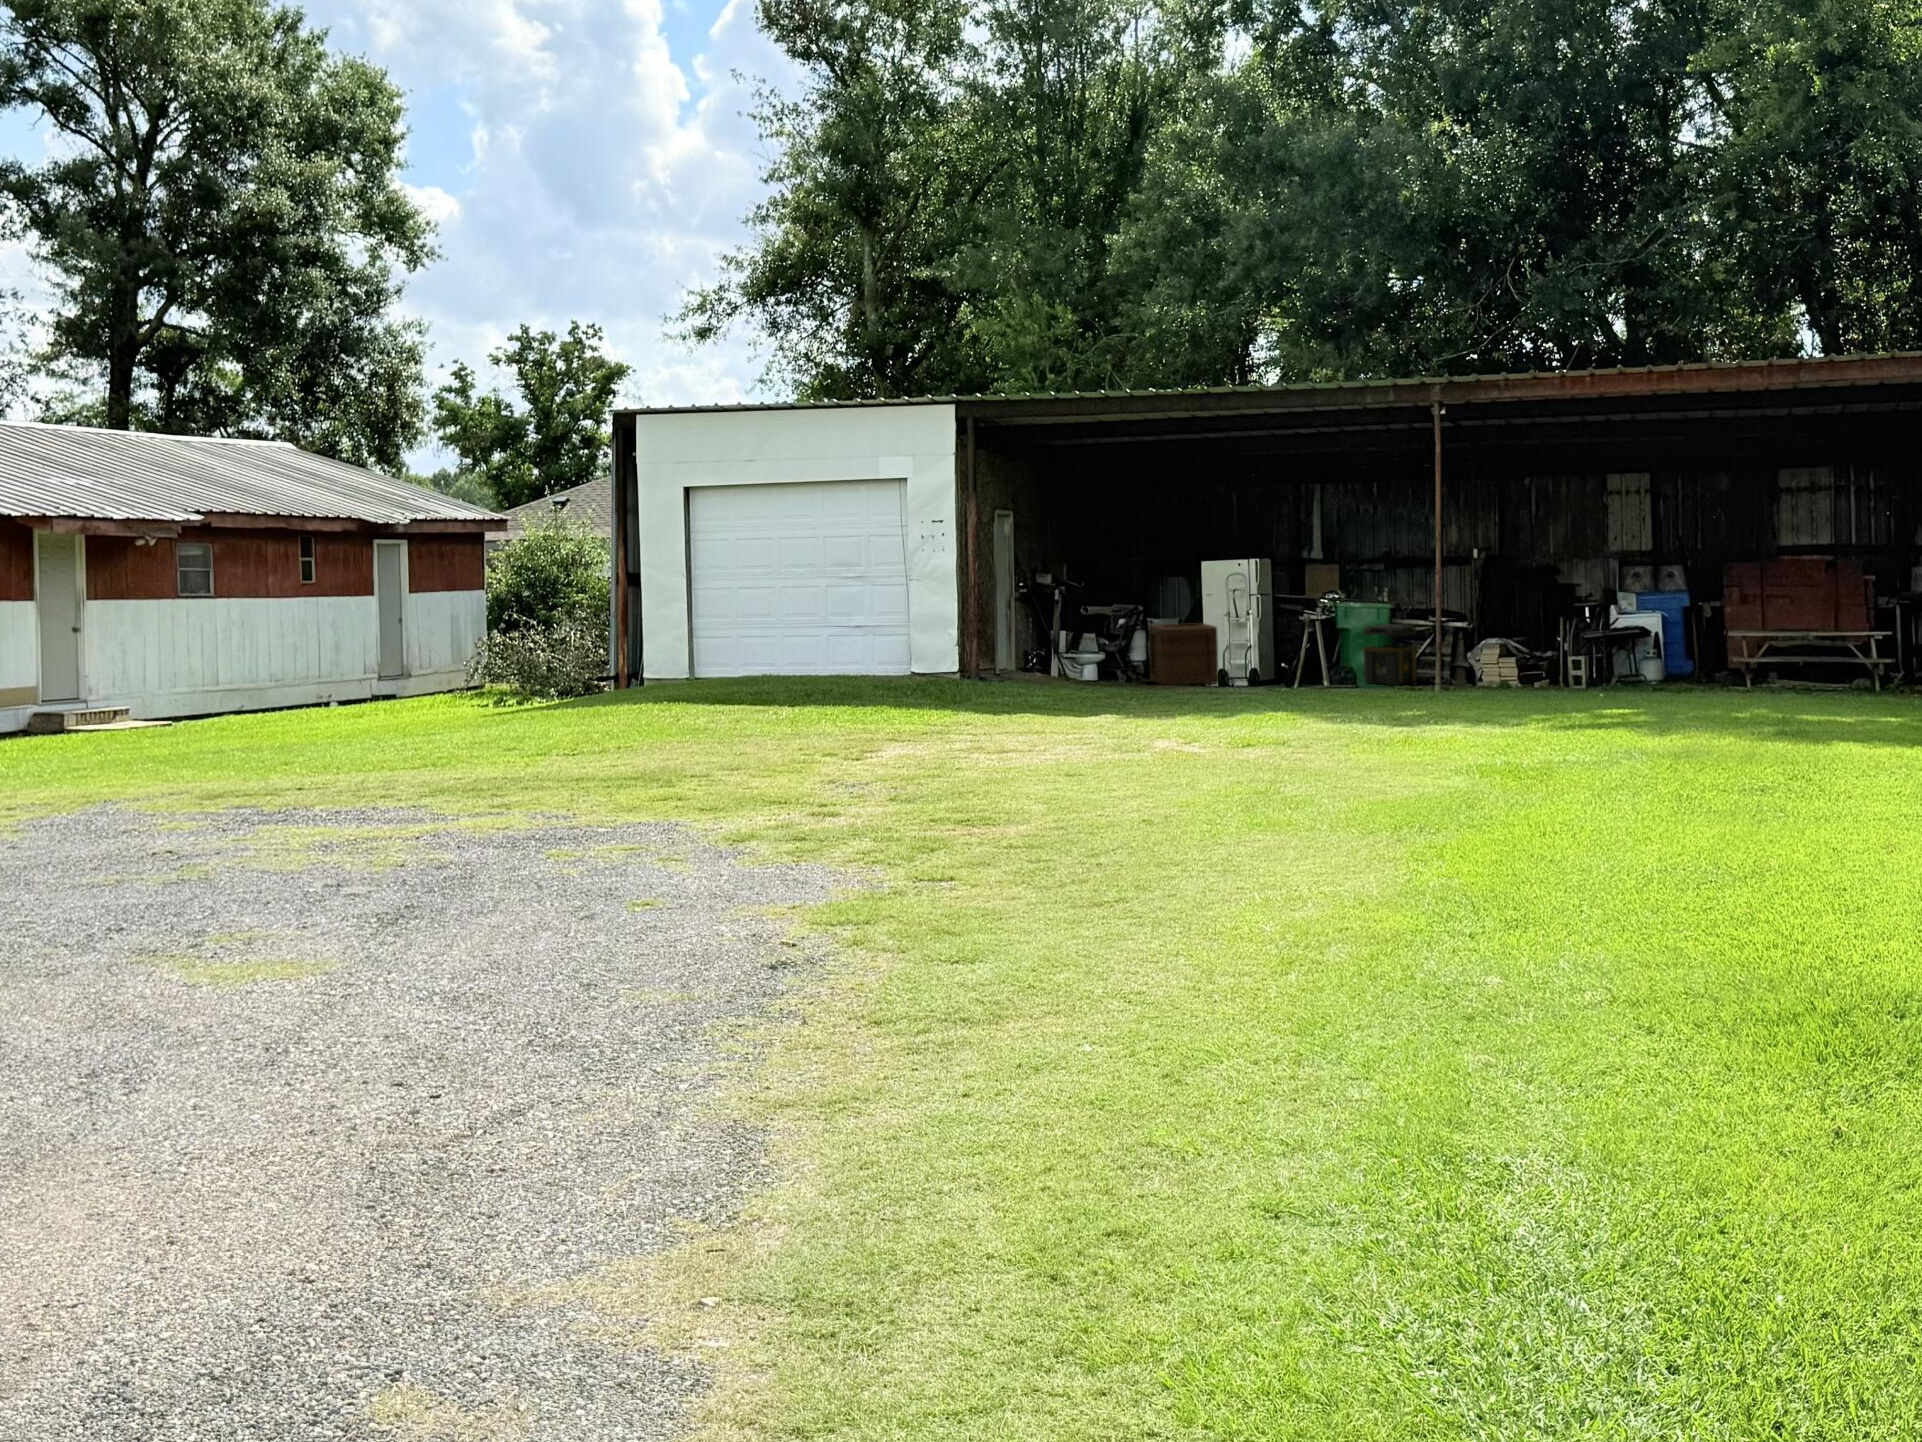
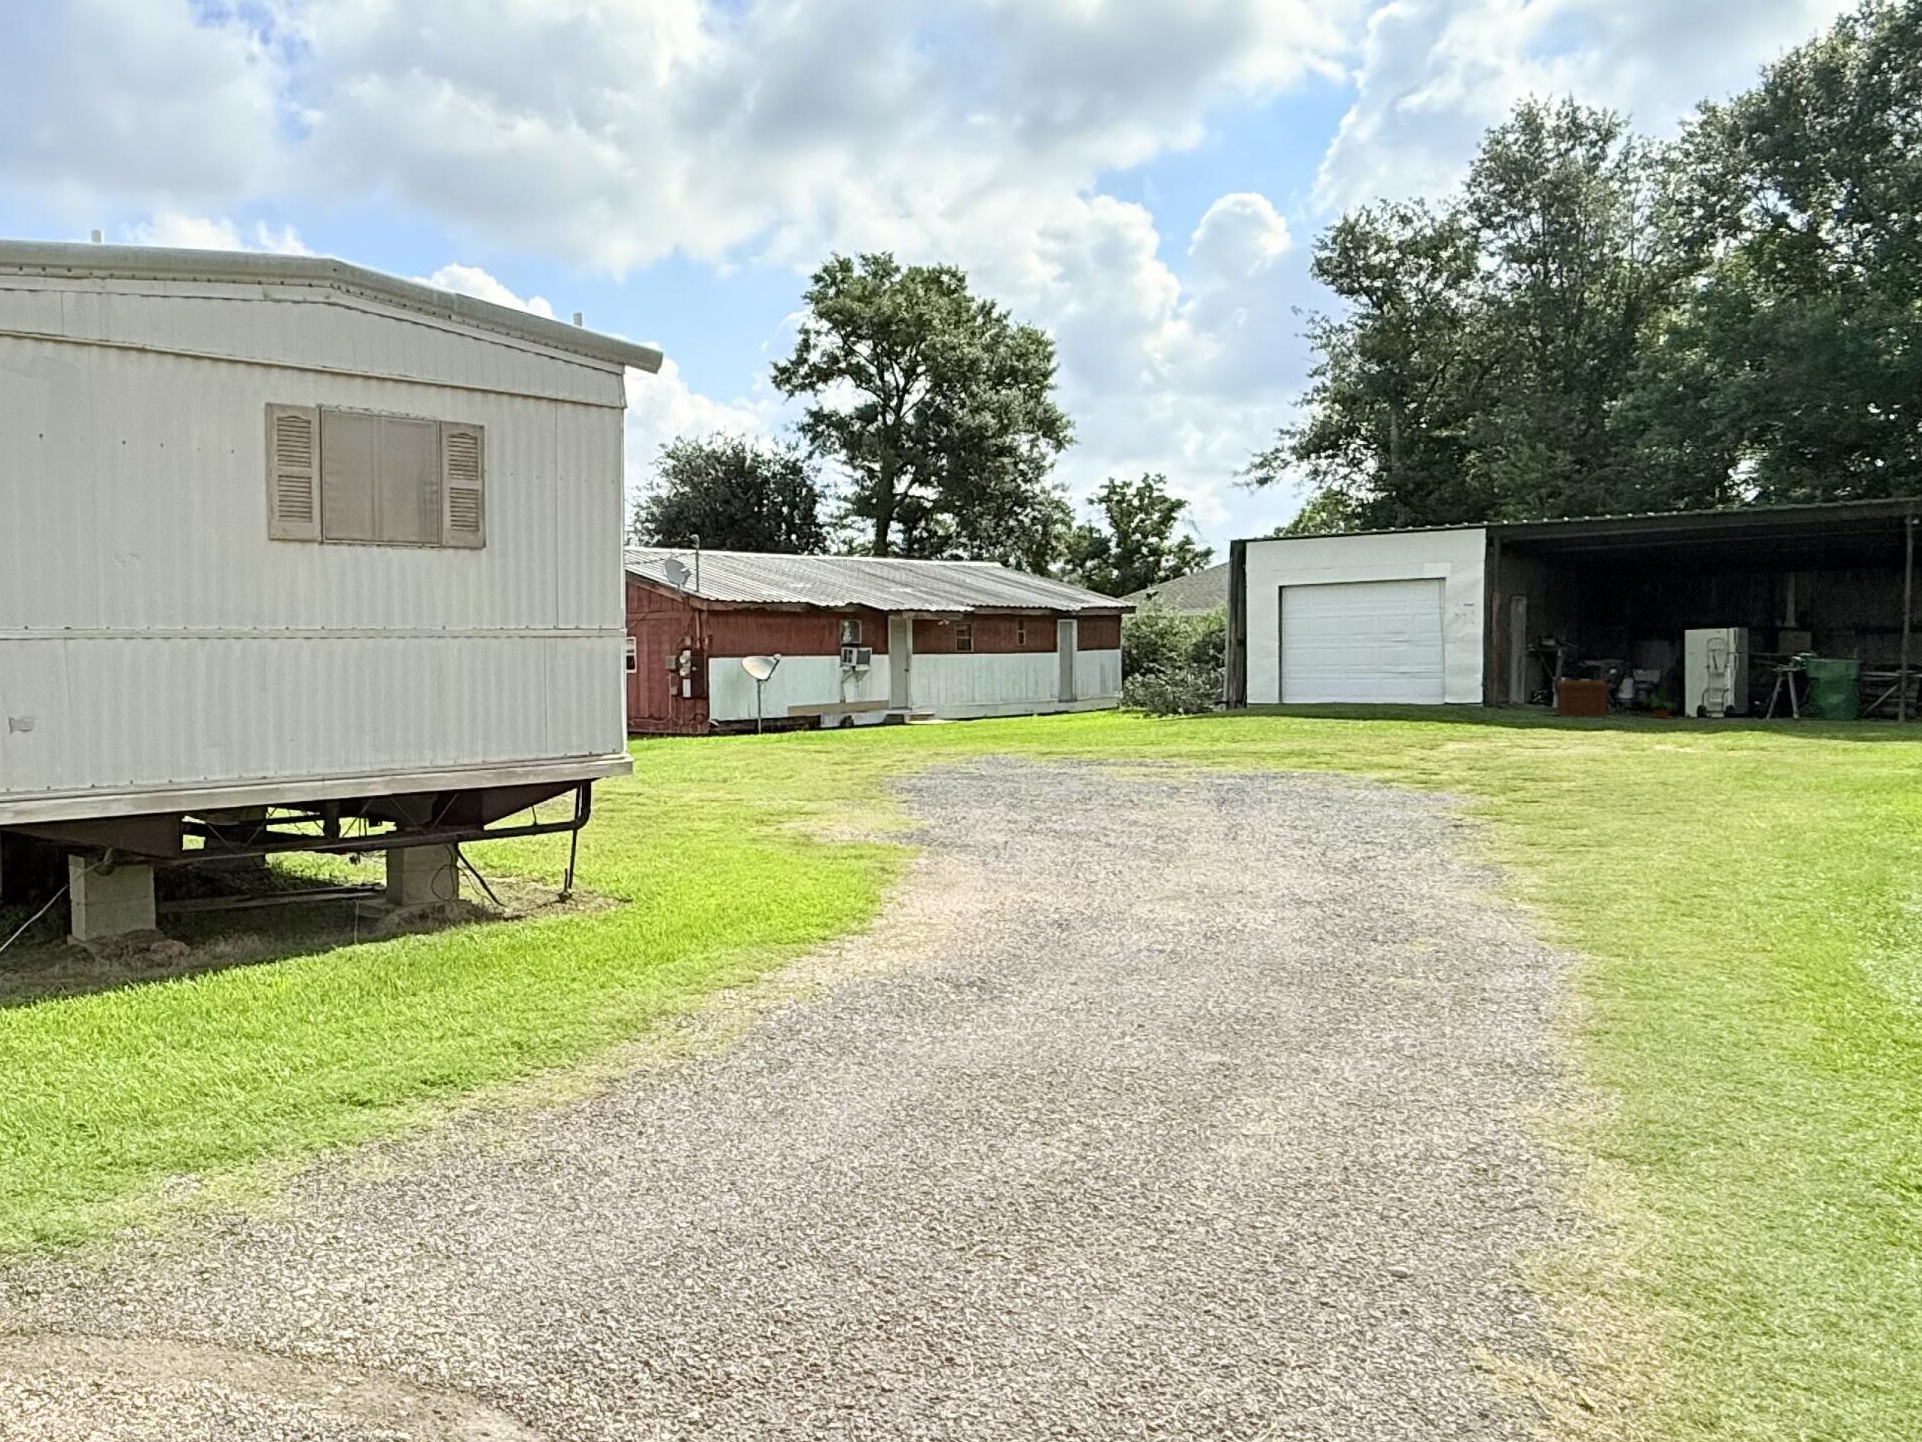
toolbox: present [1363,624,1417,685] -> none [1725,683,1773,723]
potted plant: none [1259,635,1300,682] -> present [1648,689,1676,718]

